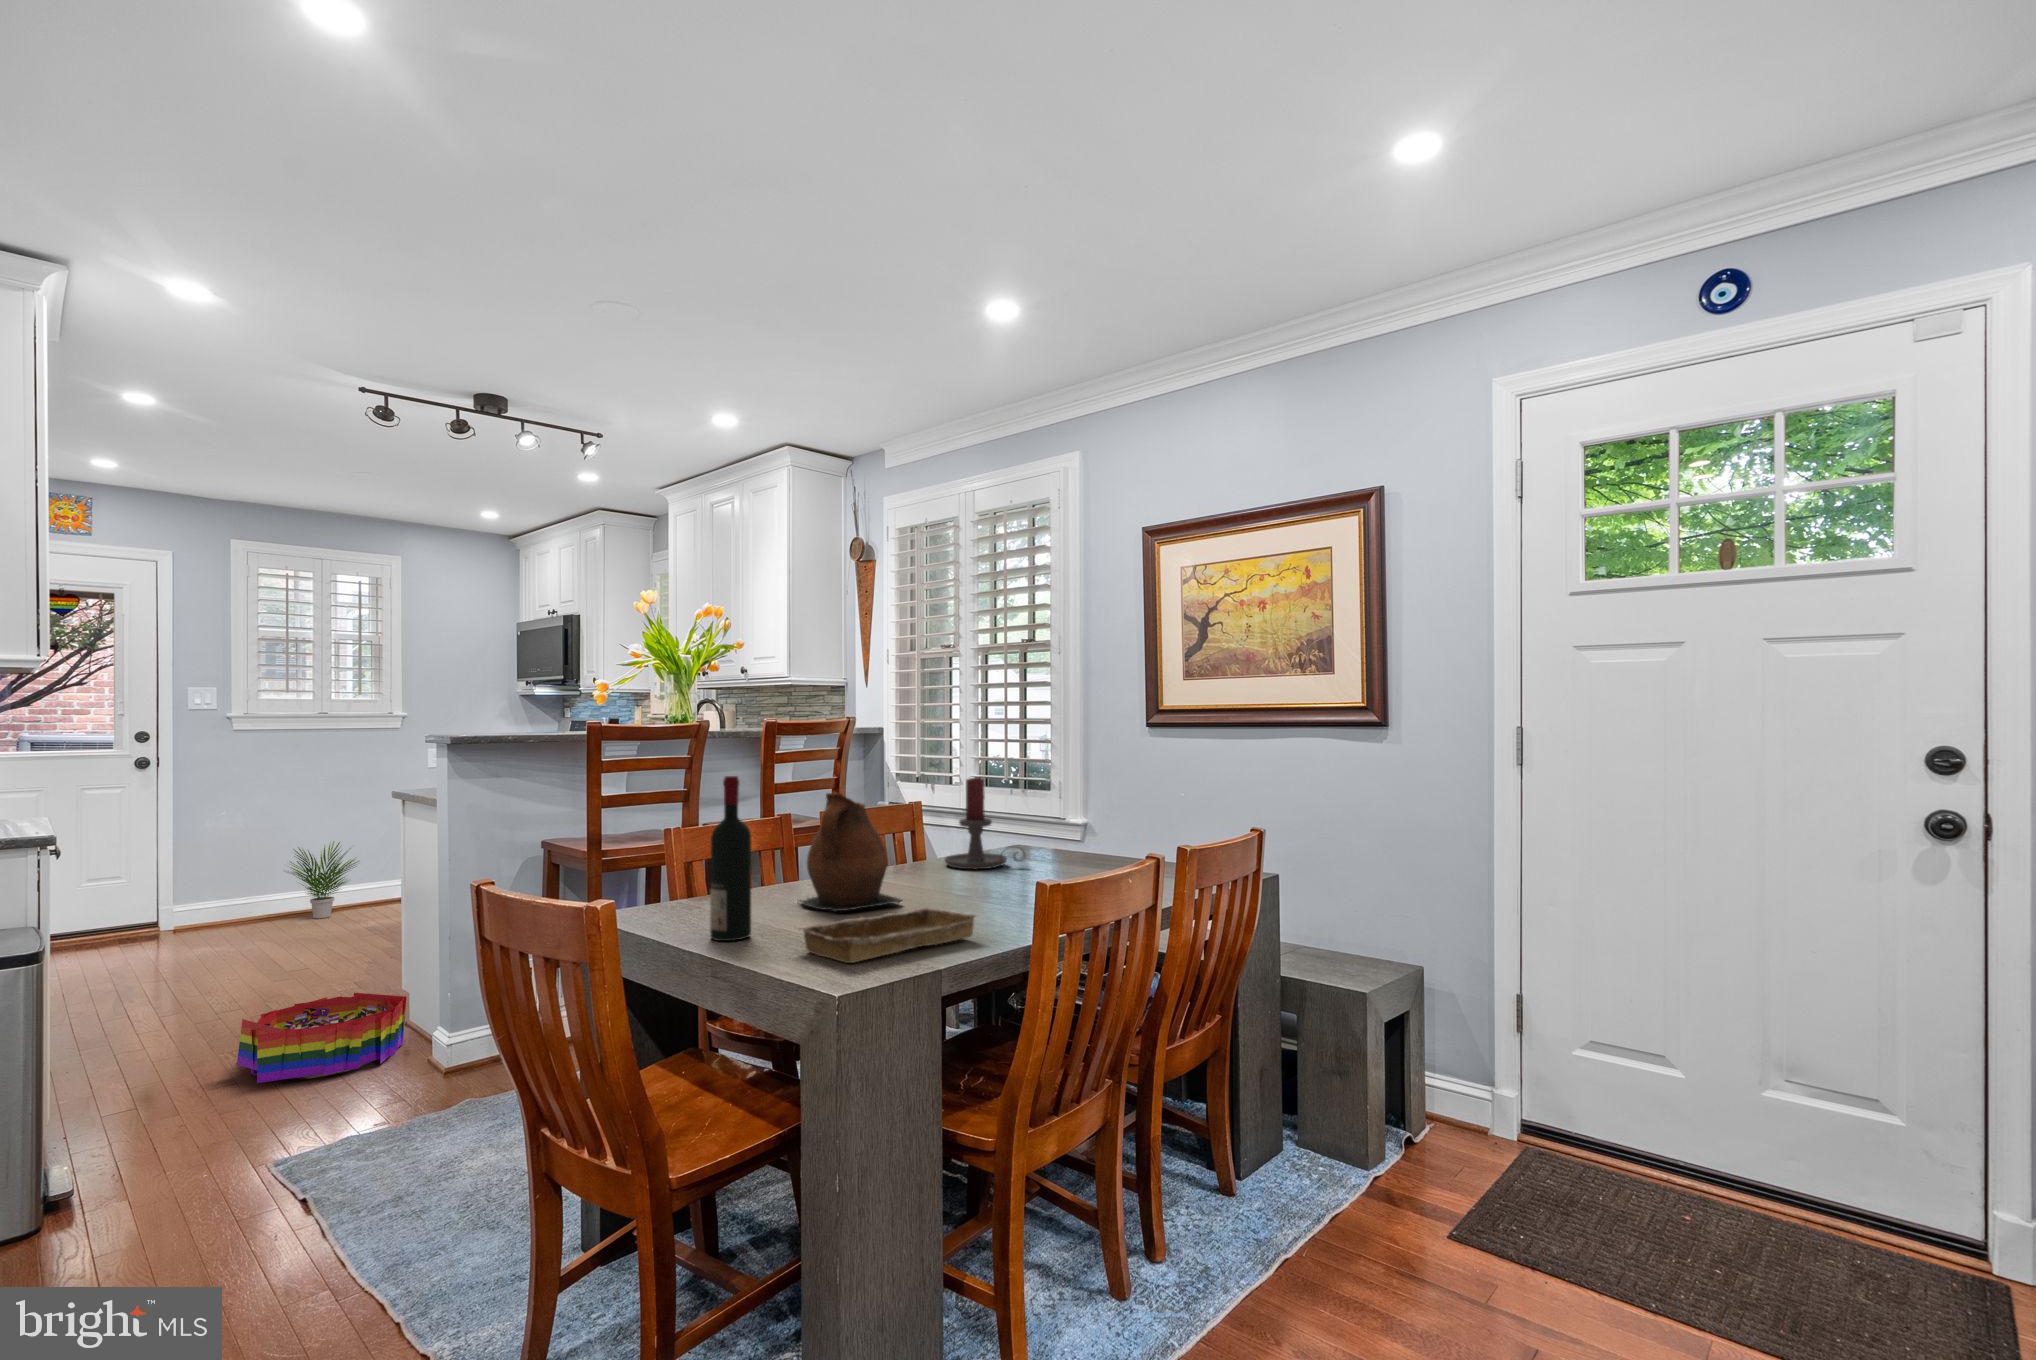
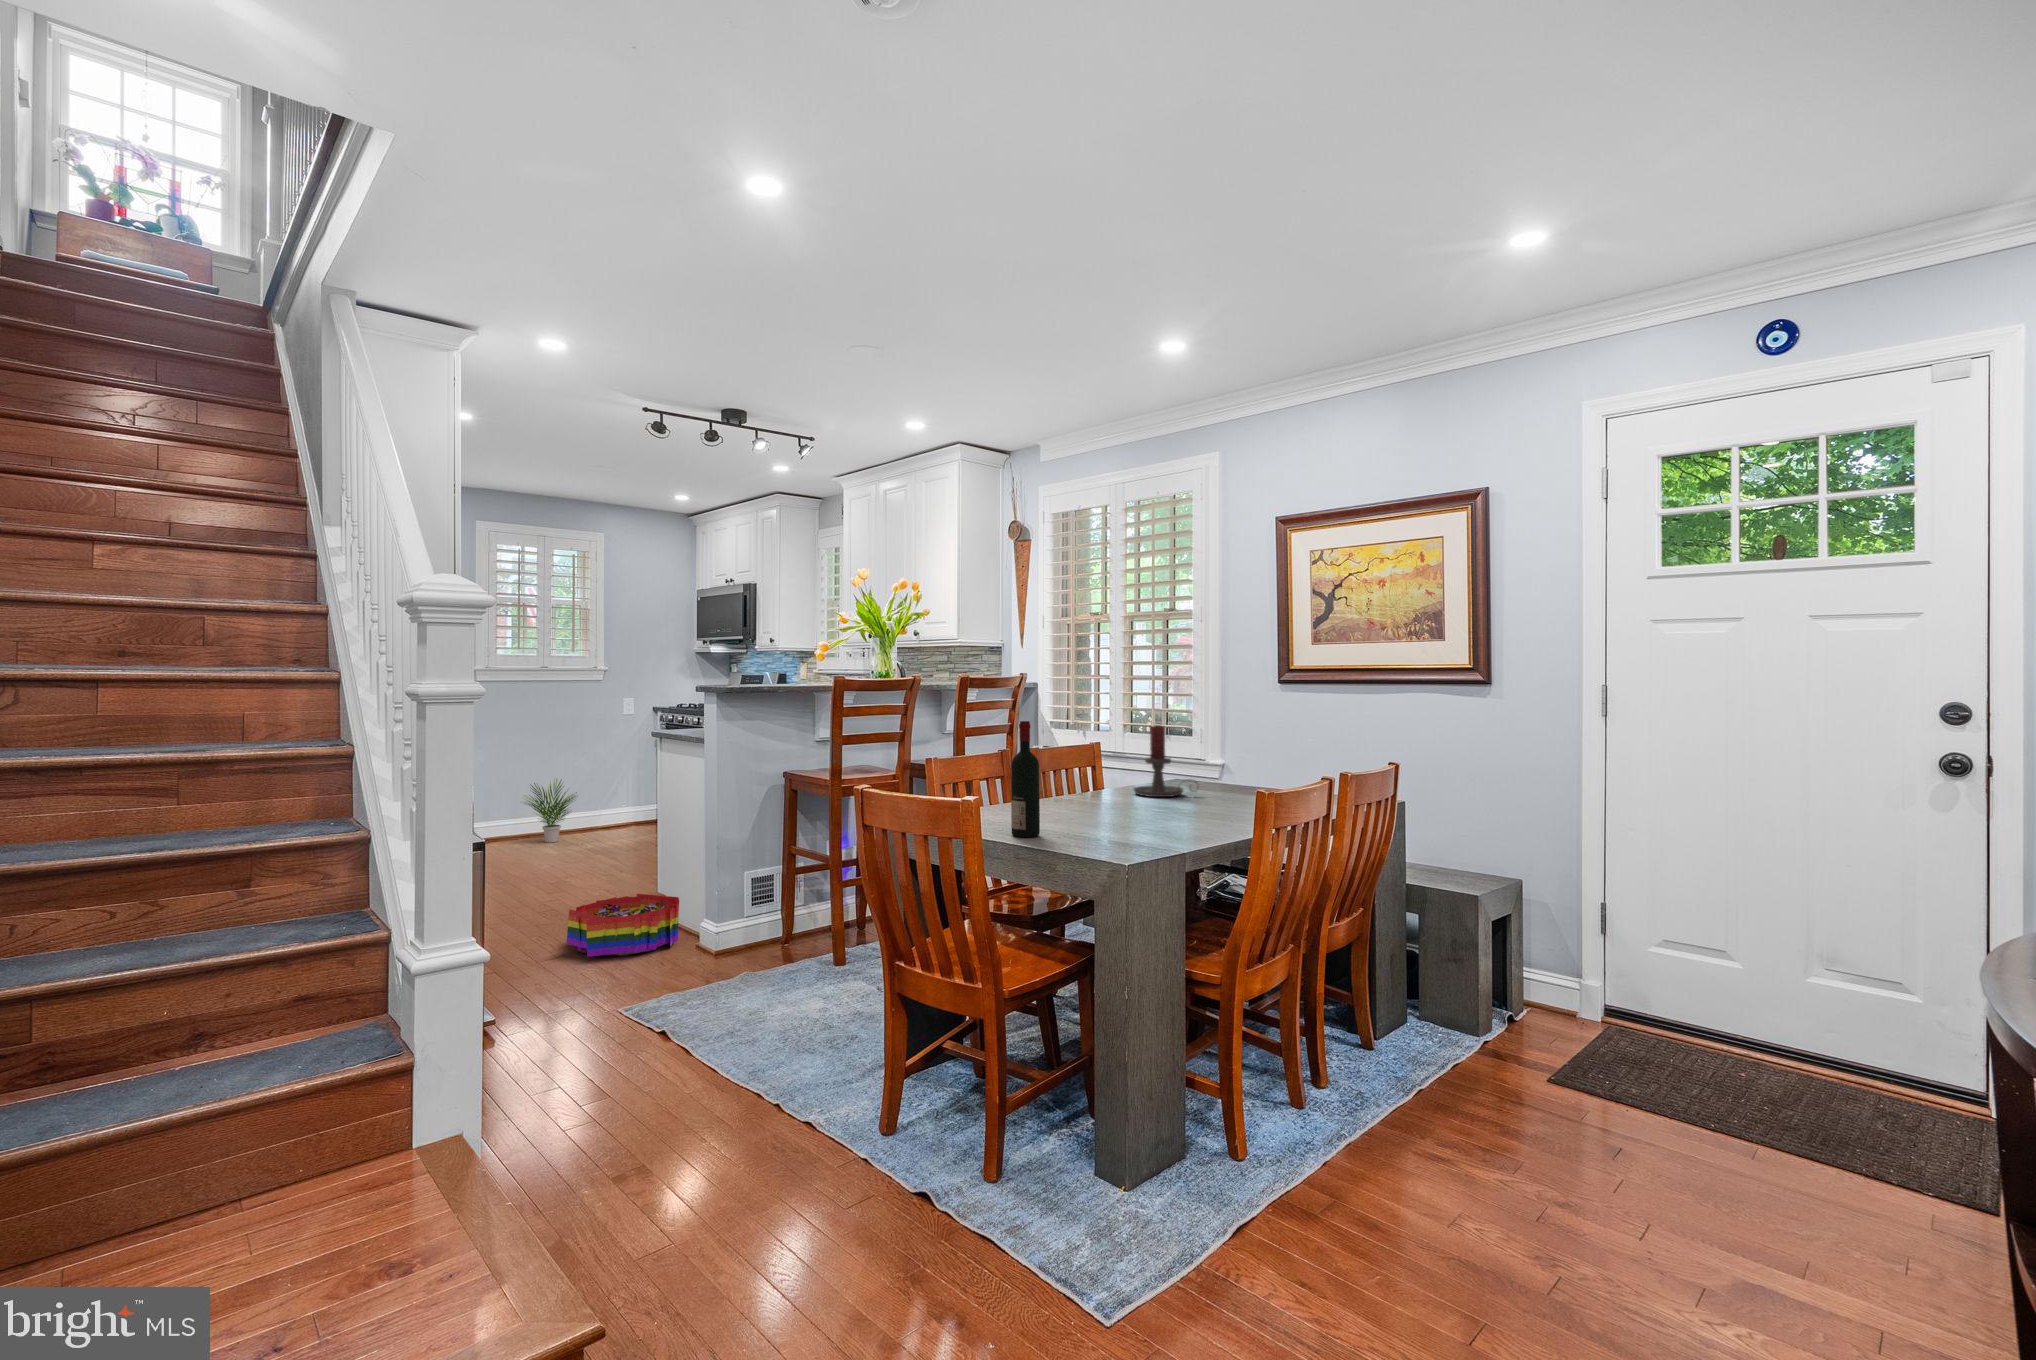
ceramic pitcher: present [800,793,901,912] -> none [1047,735,1127,821]
tray: present [799,908,977,963] -> none [1079,818,1204,850]

